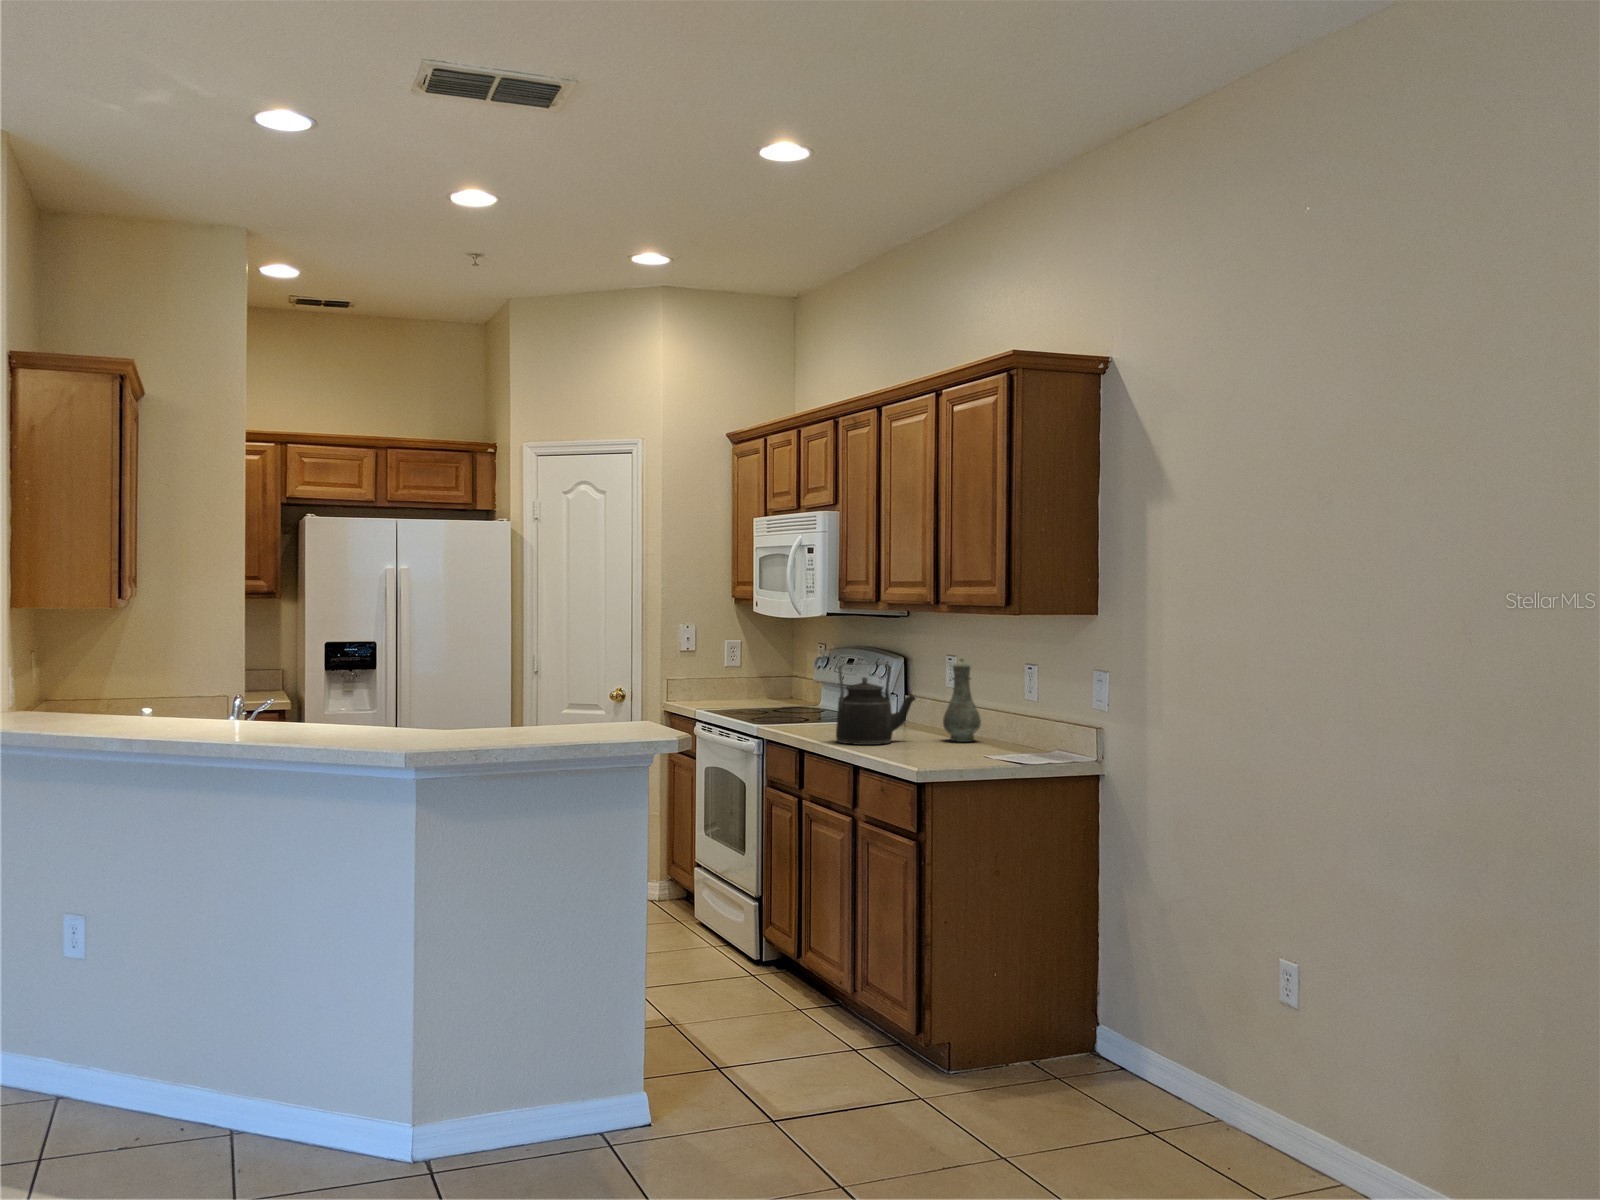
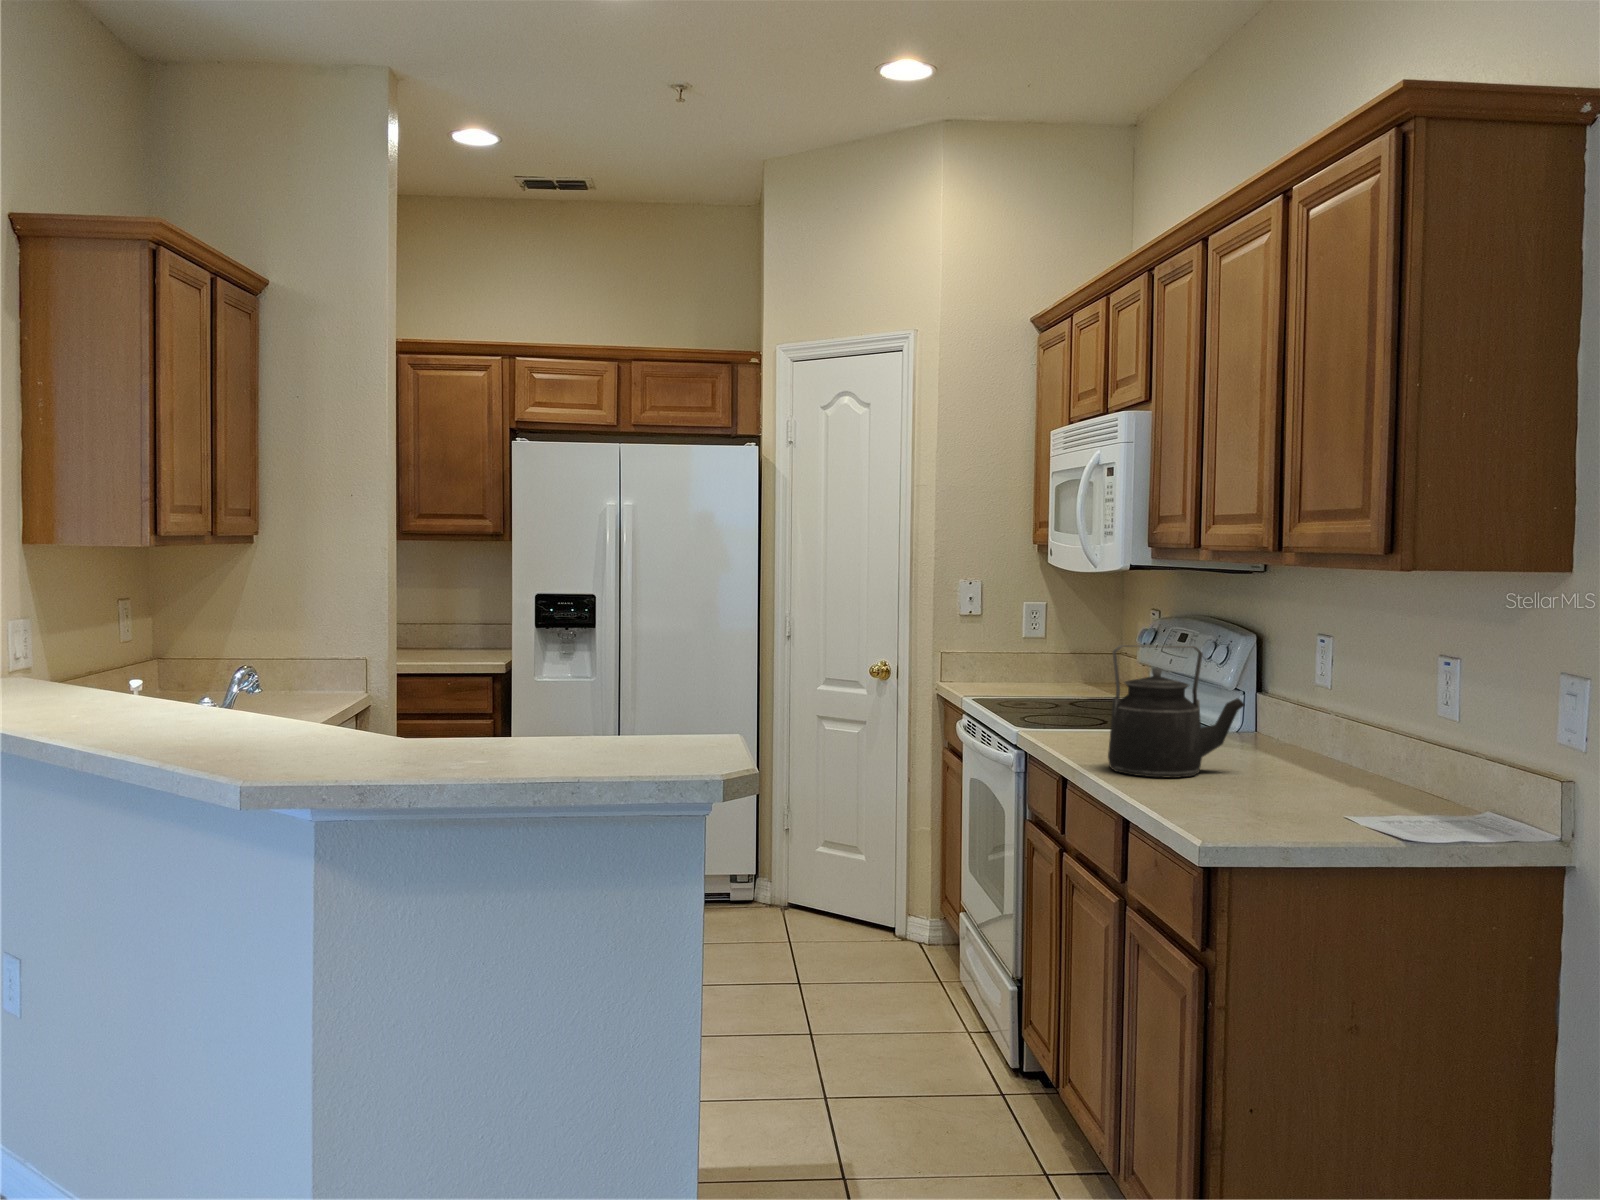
vase: present [943,659,981,742] -> none [1292,641,1357,780]

